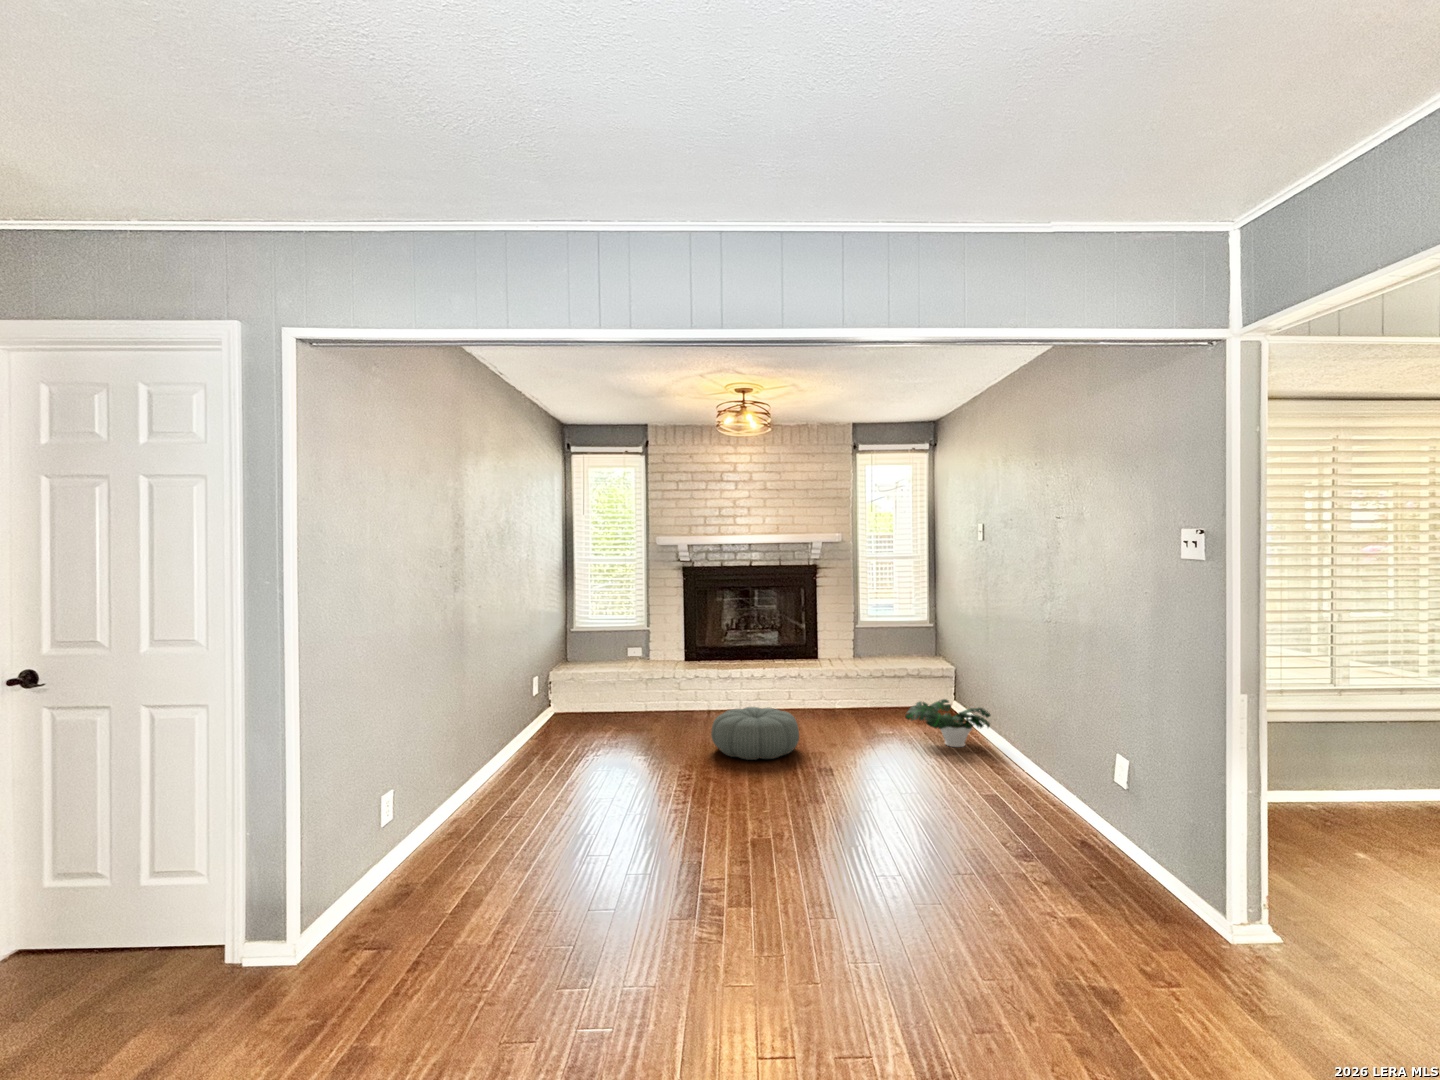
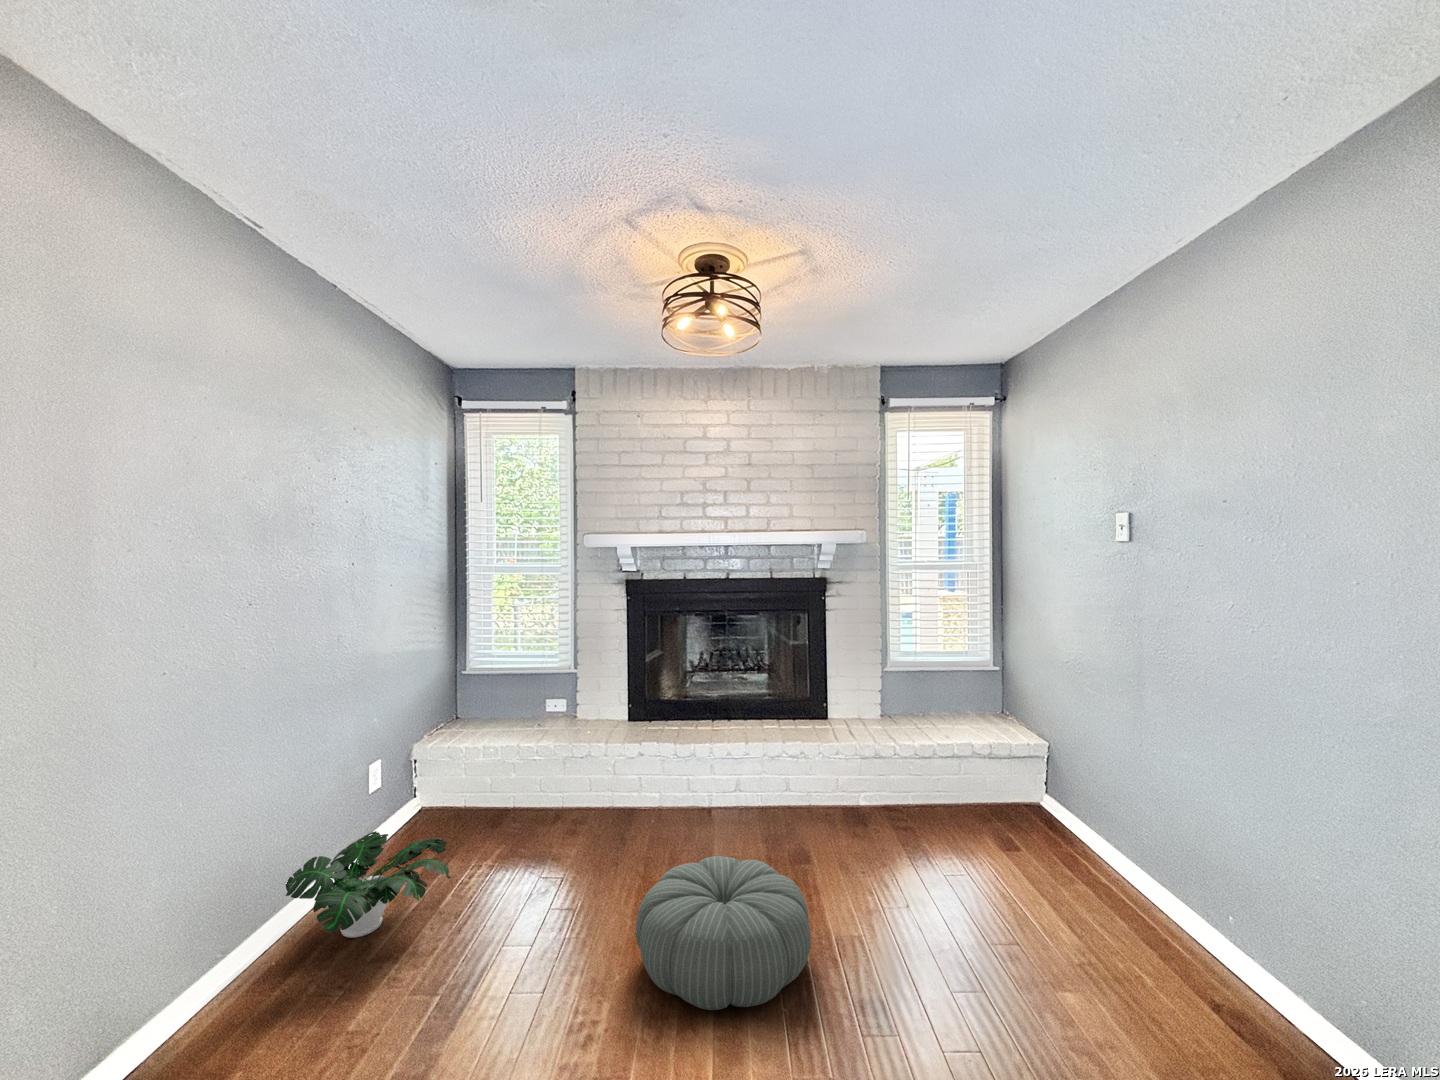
potted plant: present [905,699,990,747] -> present [285,831,450,938]

